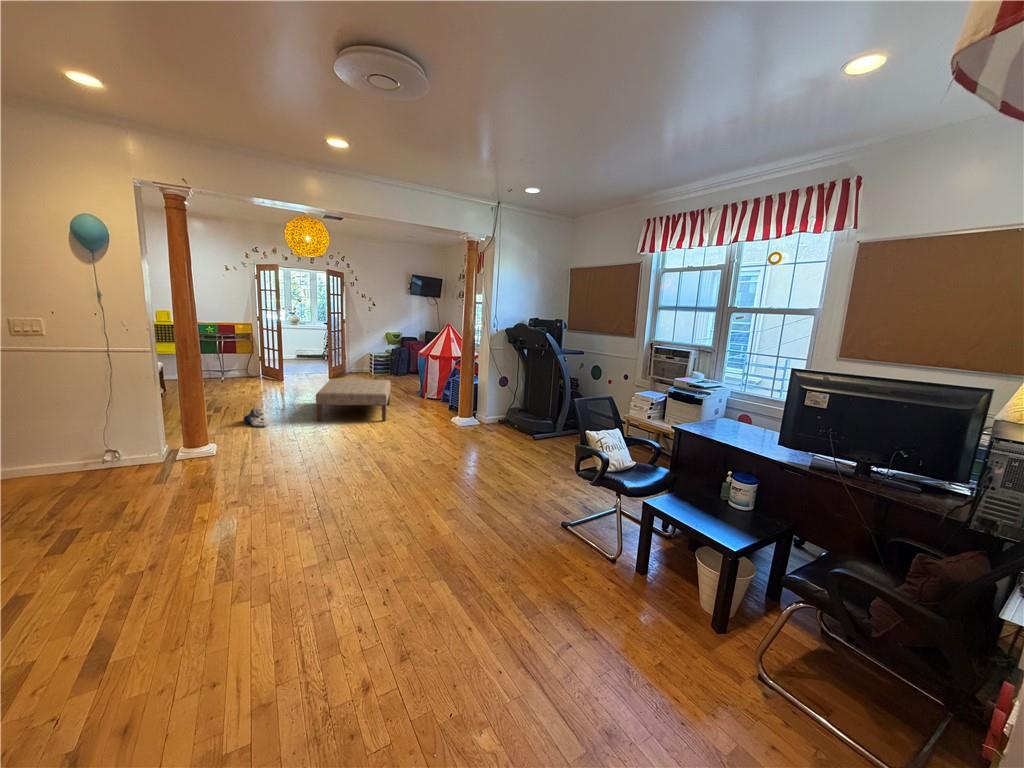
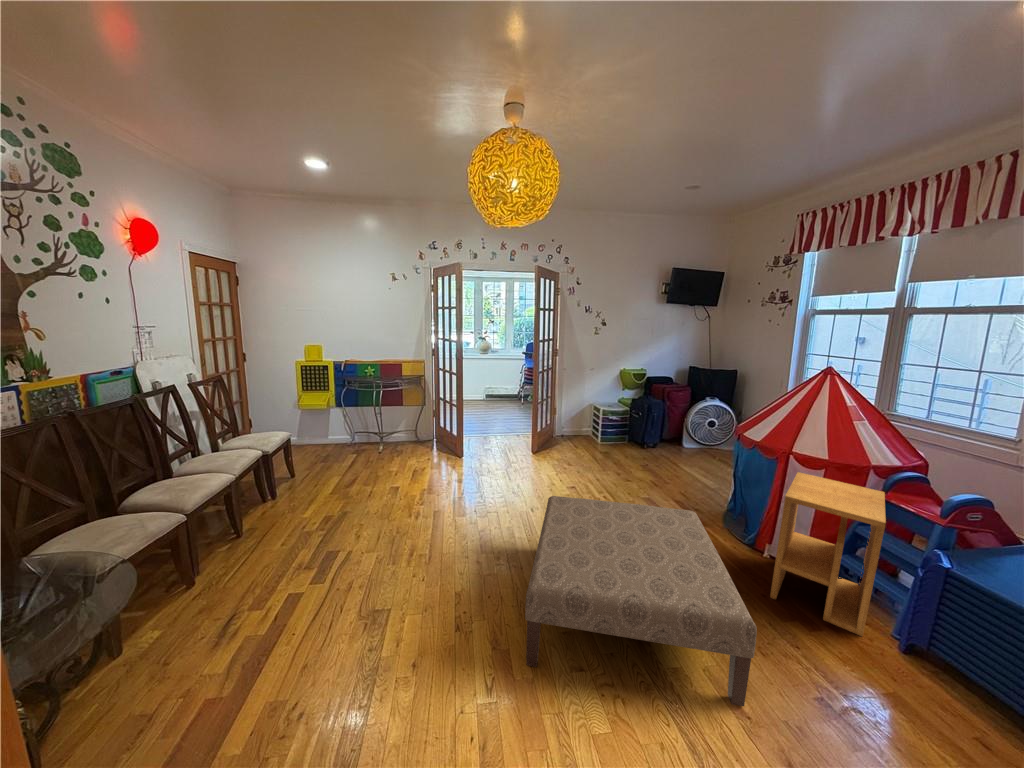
side table: none [414,366,451,411] -> present [770,472,886,636]
plush toy: present [243,407,267,427] -> none [341,613,393,695]

